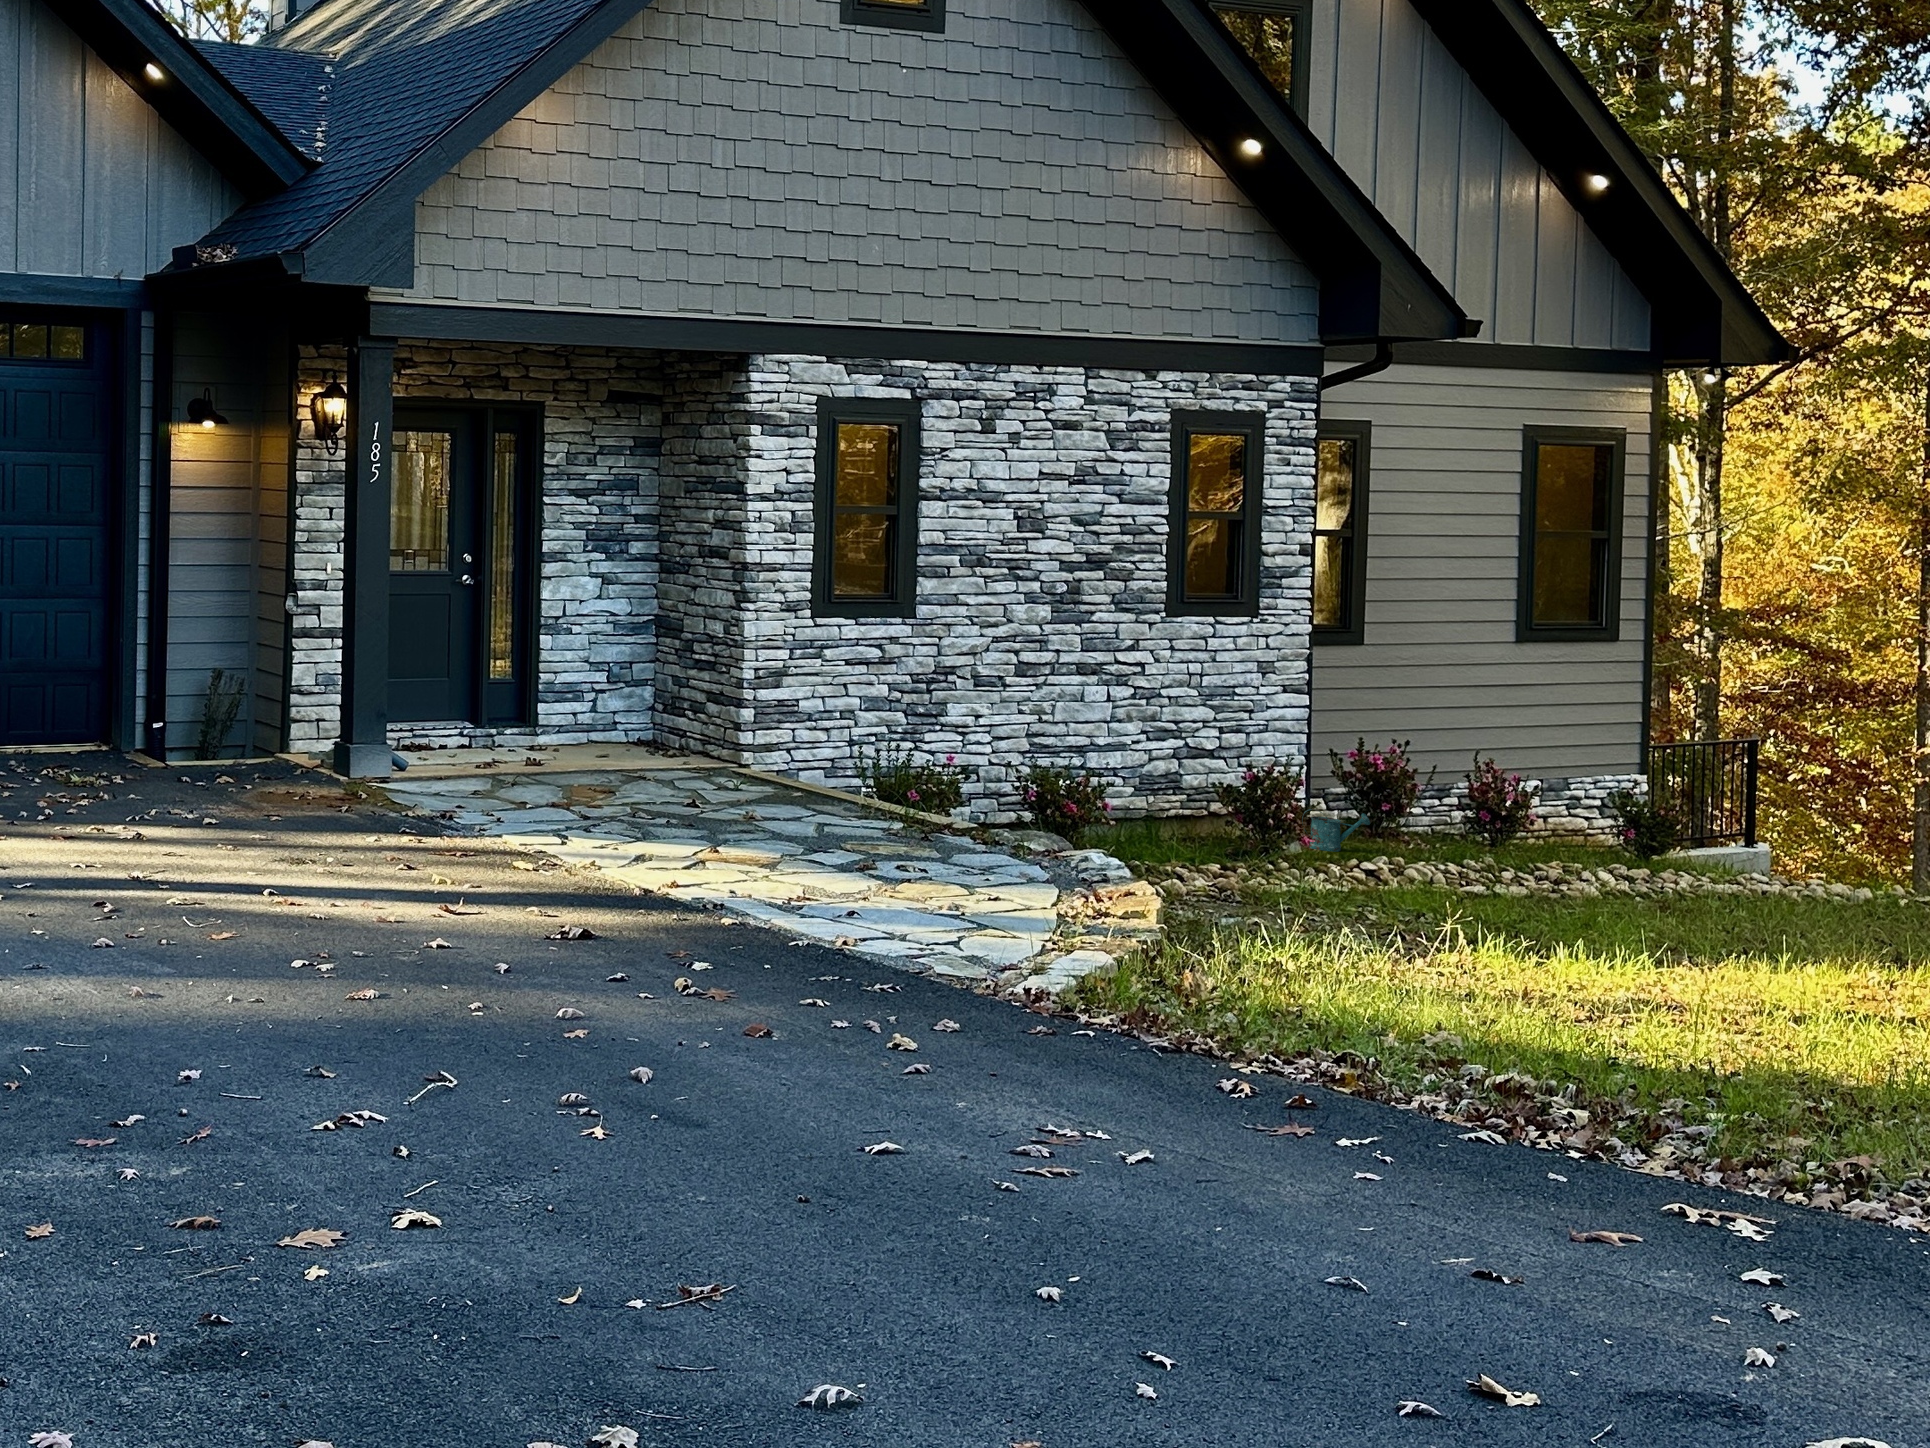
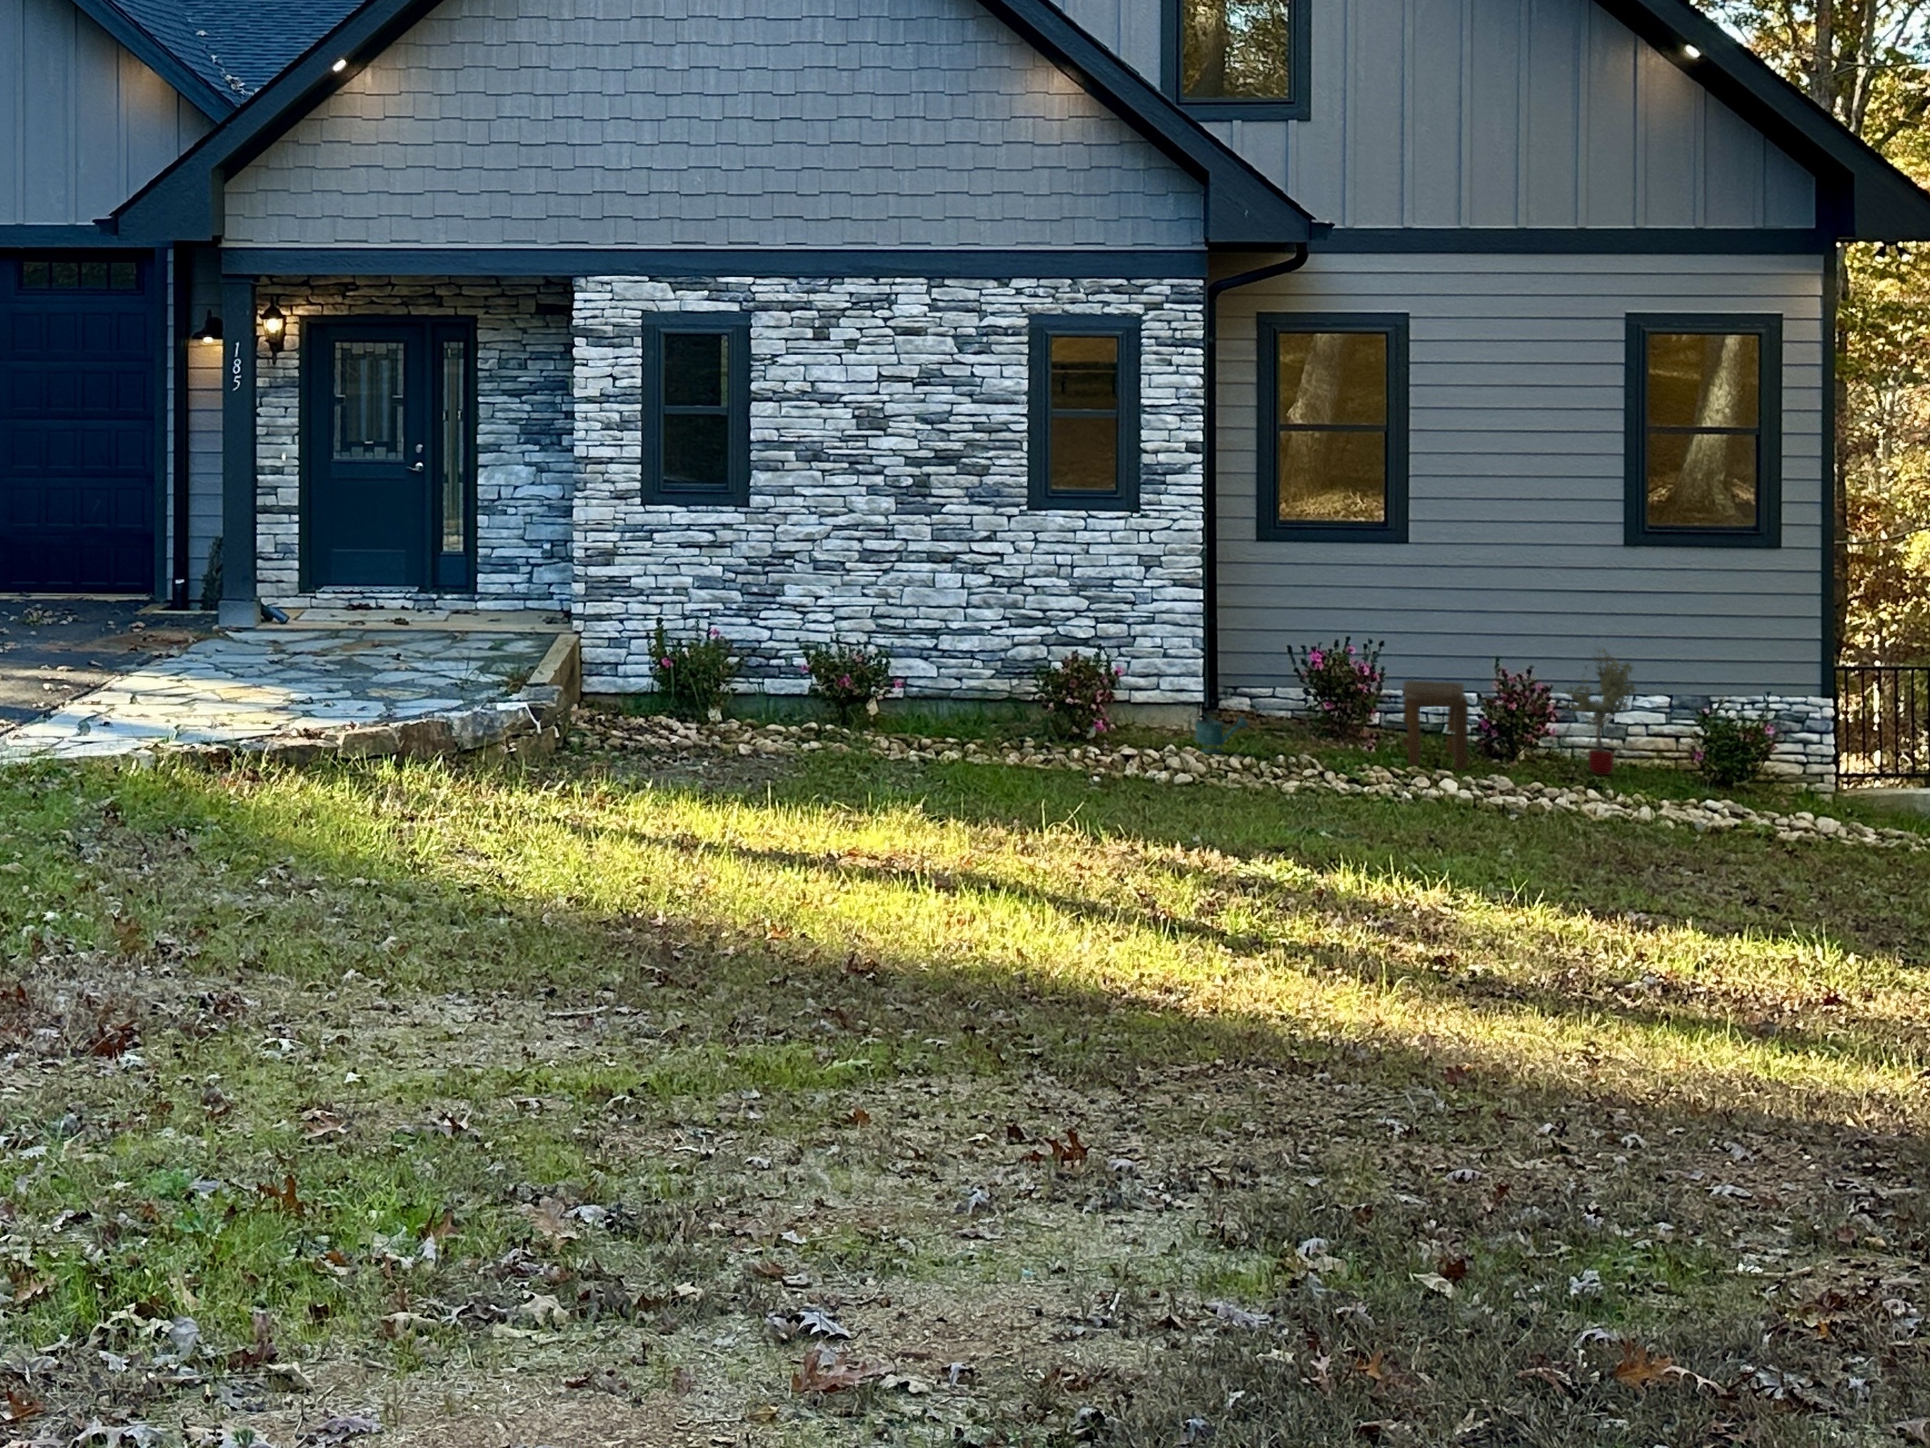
potted tree: none [1513,726,1582,844] -> present [1563,650,1635,775]
bench: none [1383,764,1501,850] -> present [1402,680,1468,770]

